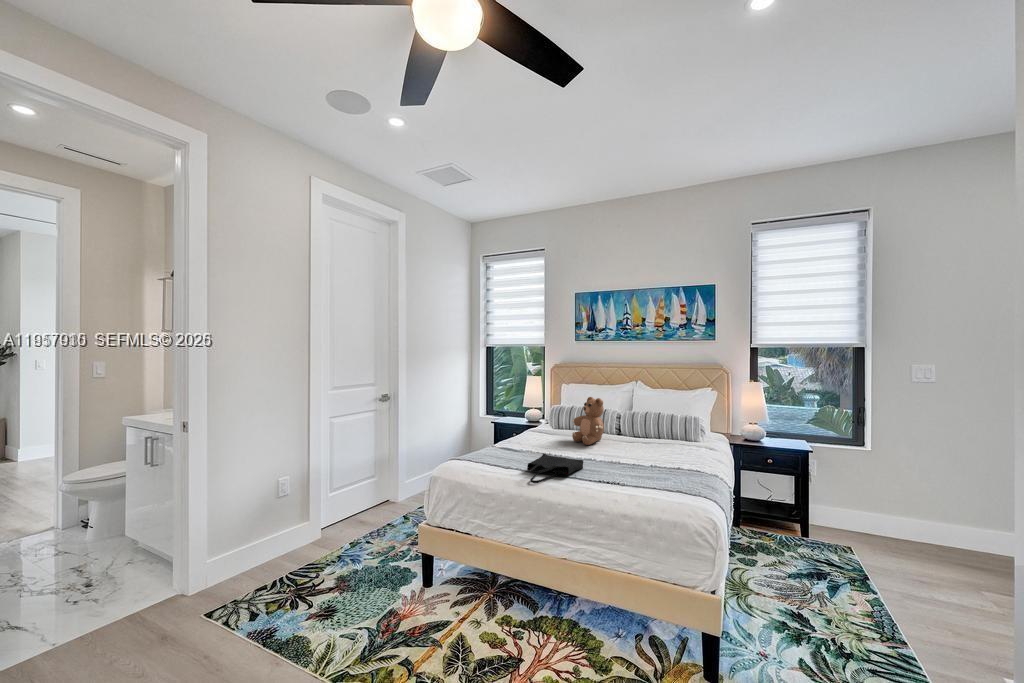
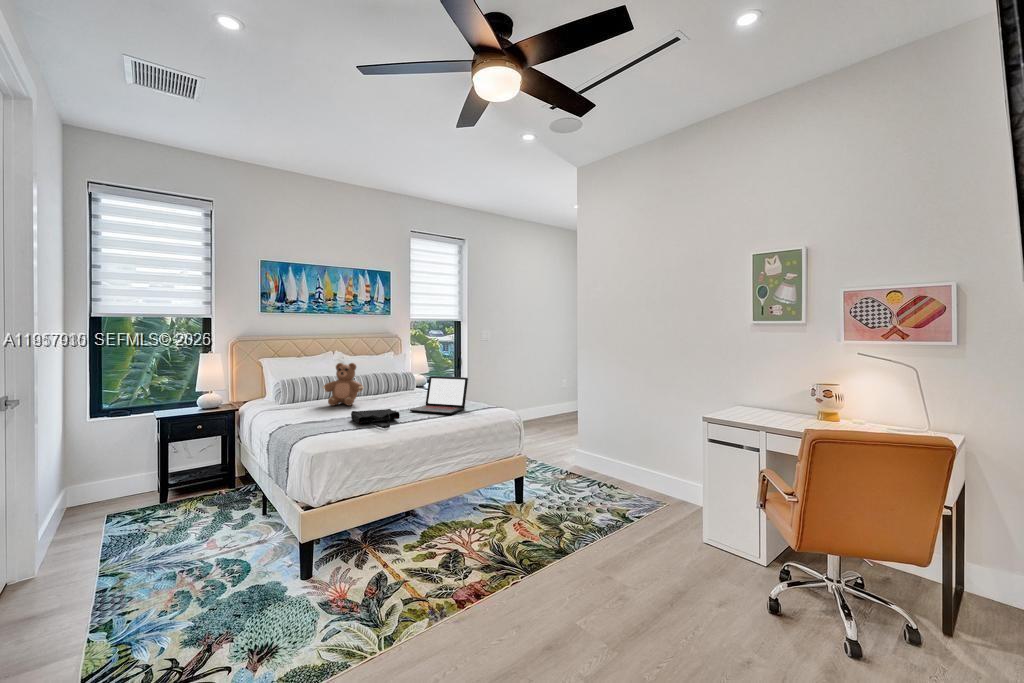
laptop: none [611,428,685,487] -> present [410,376,468,414]

